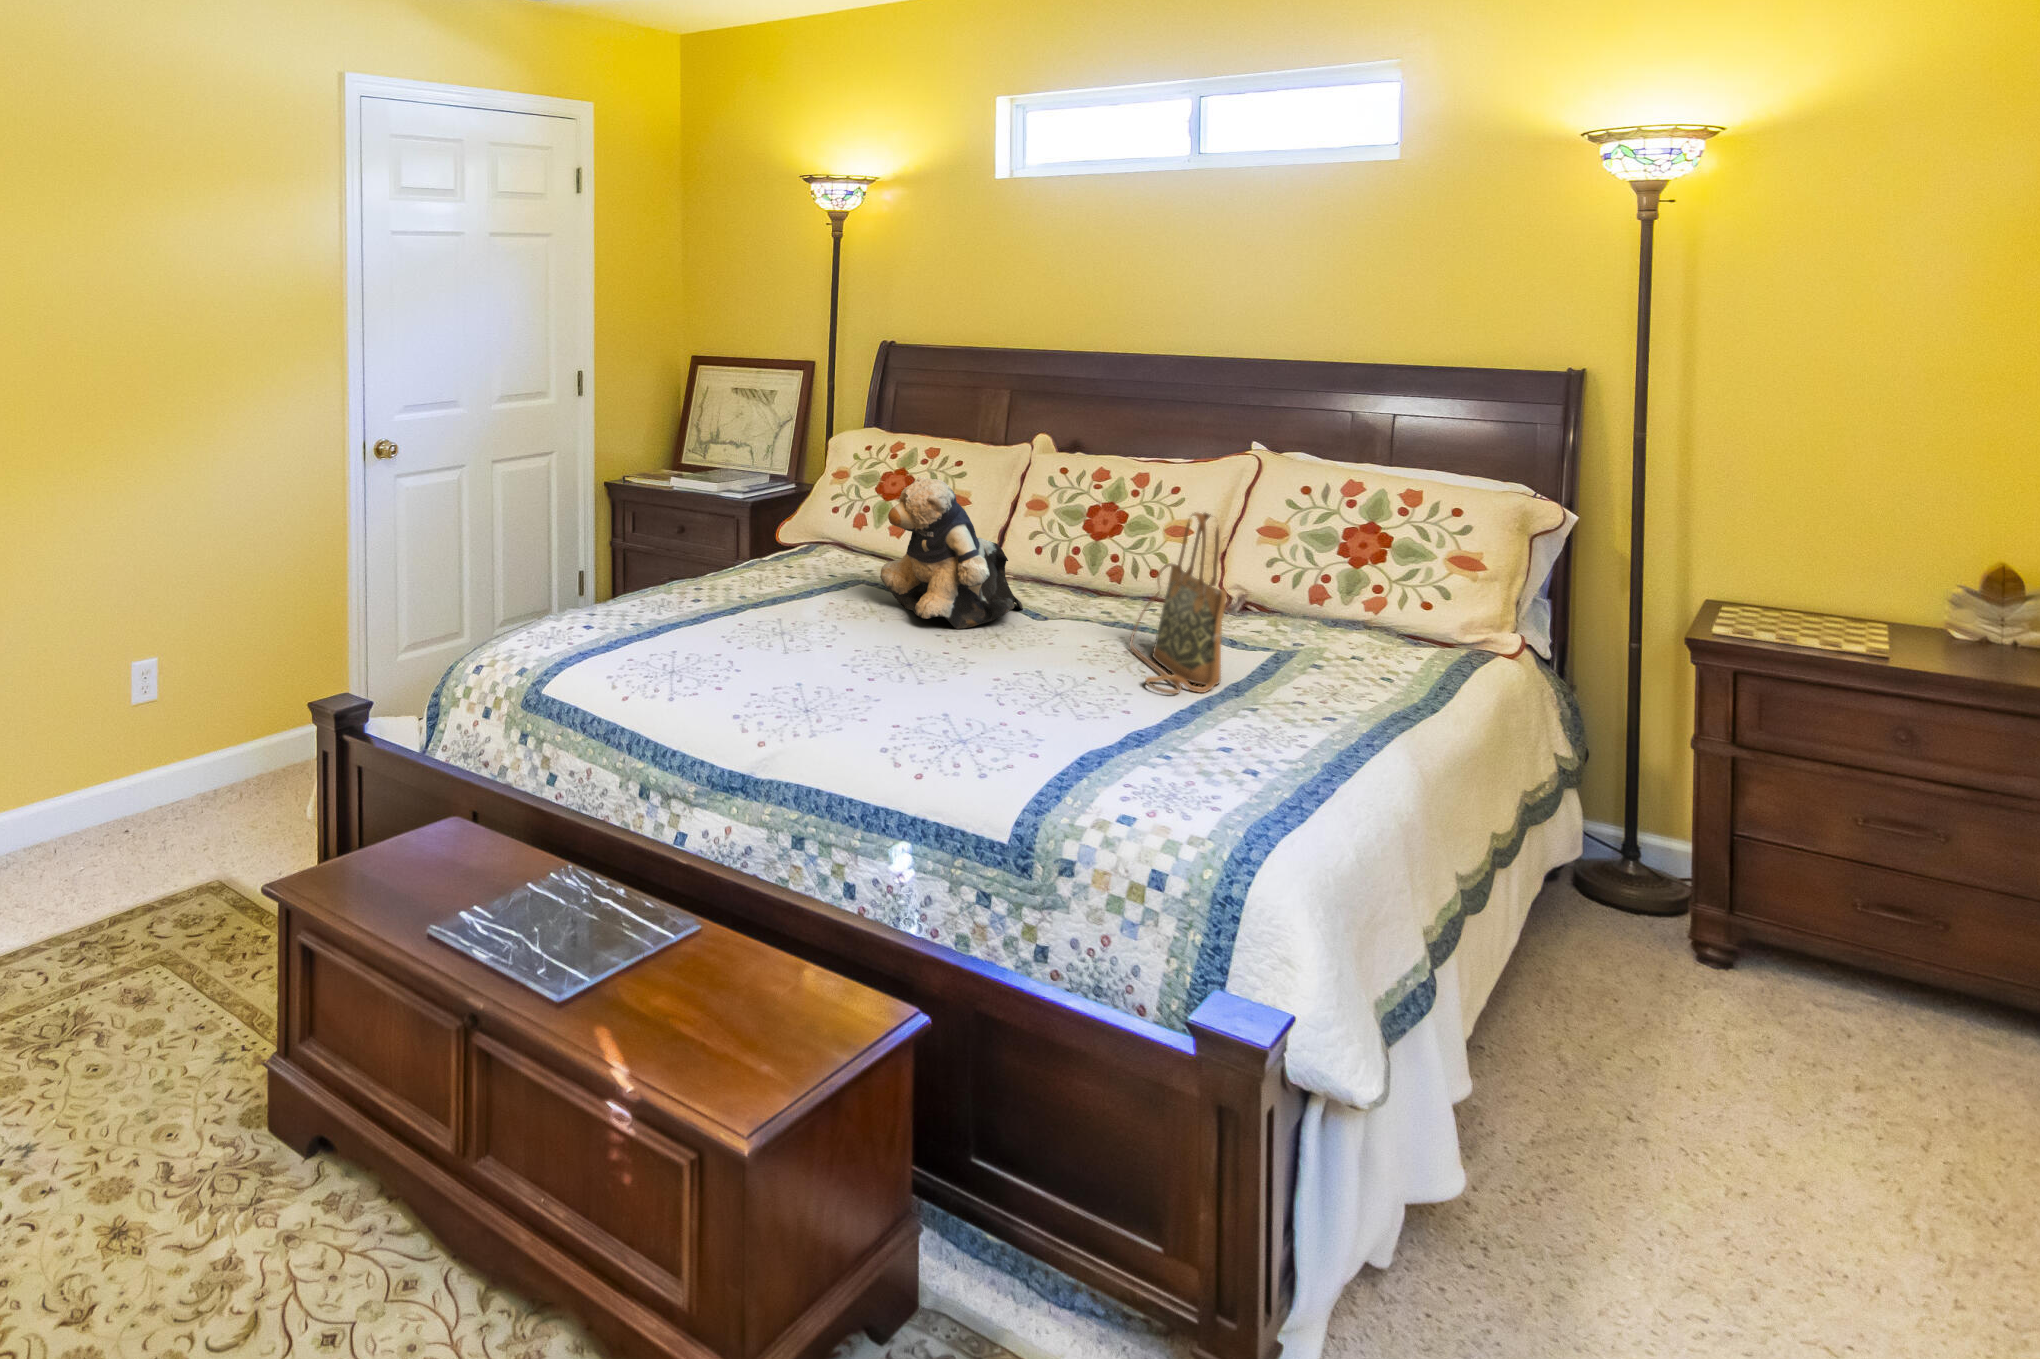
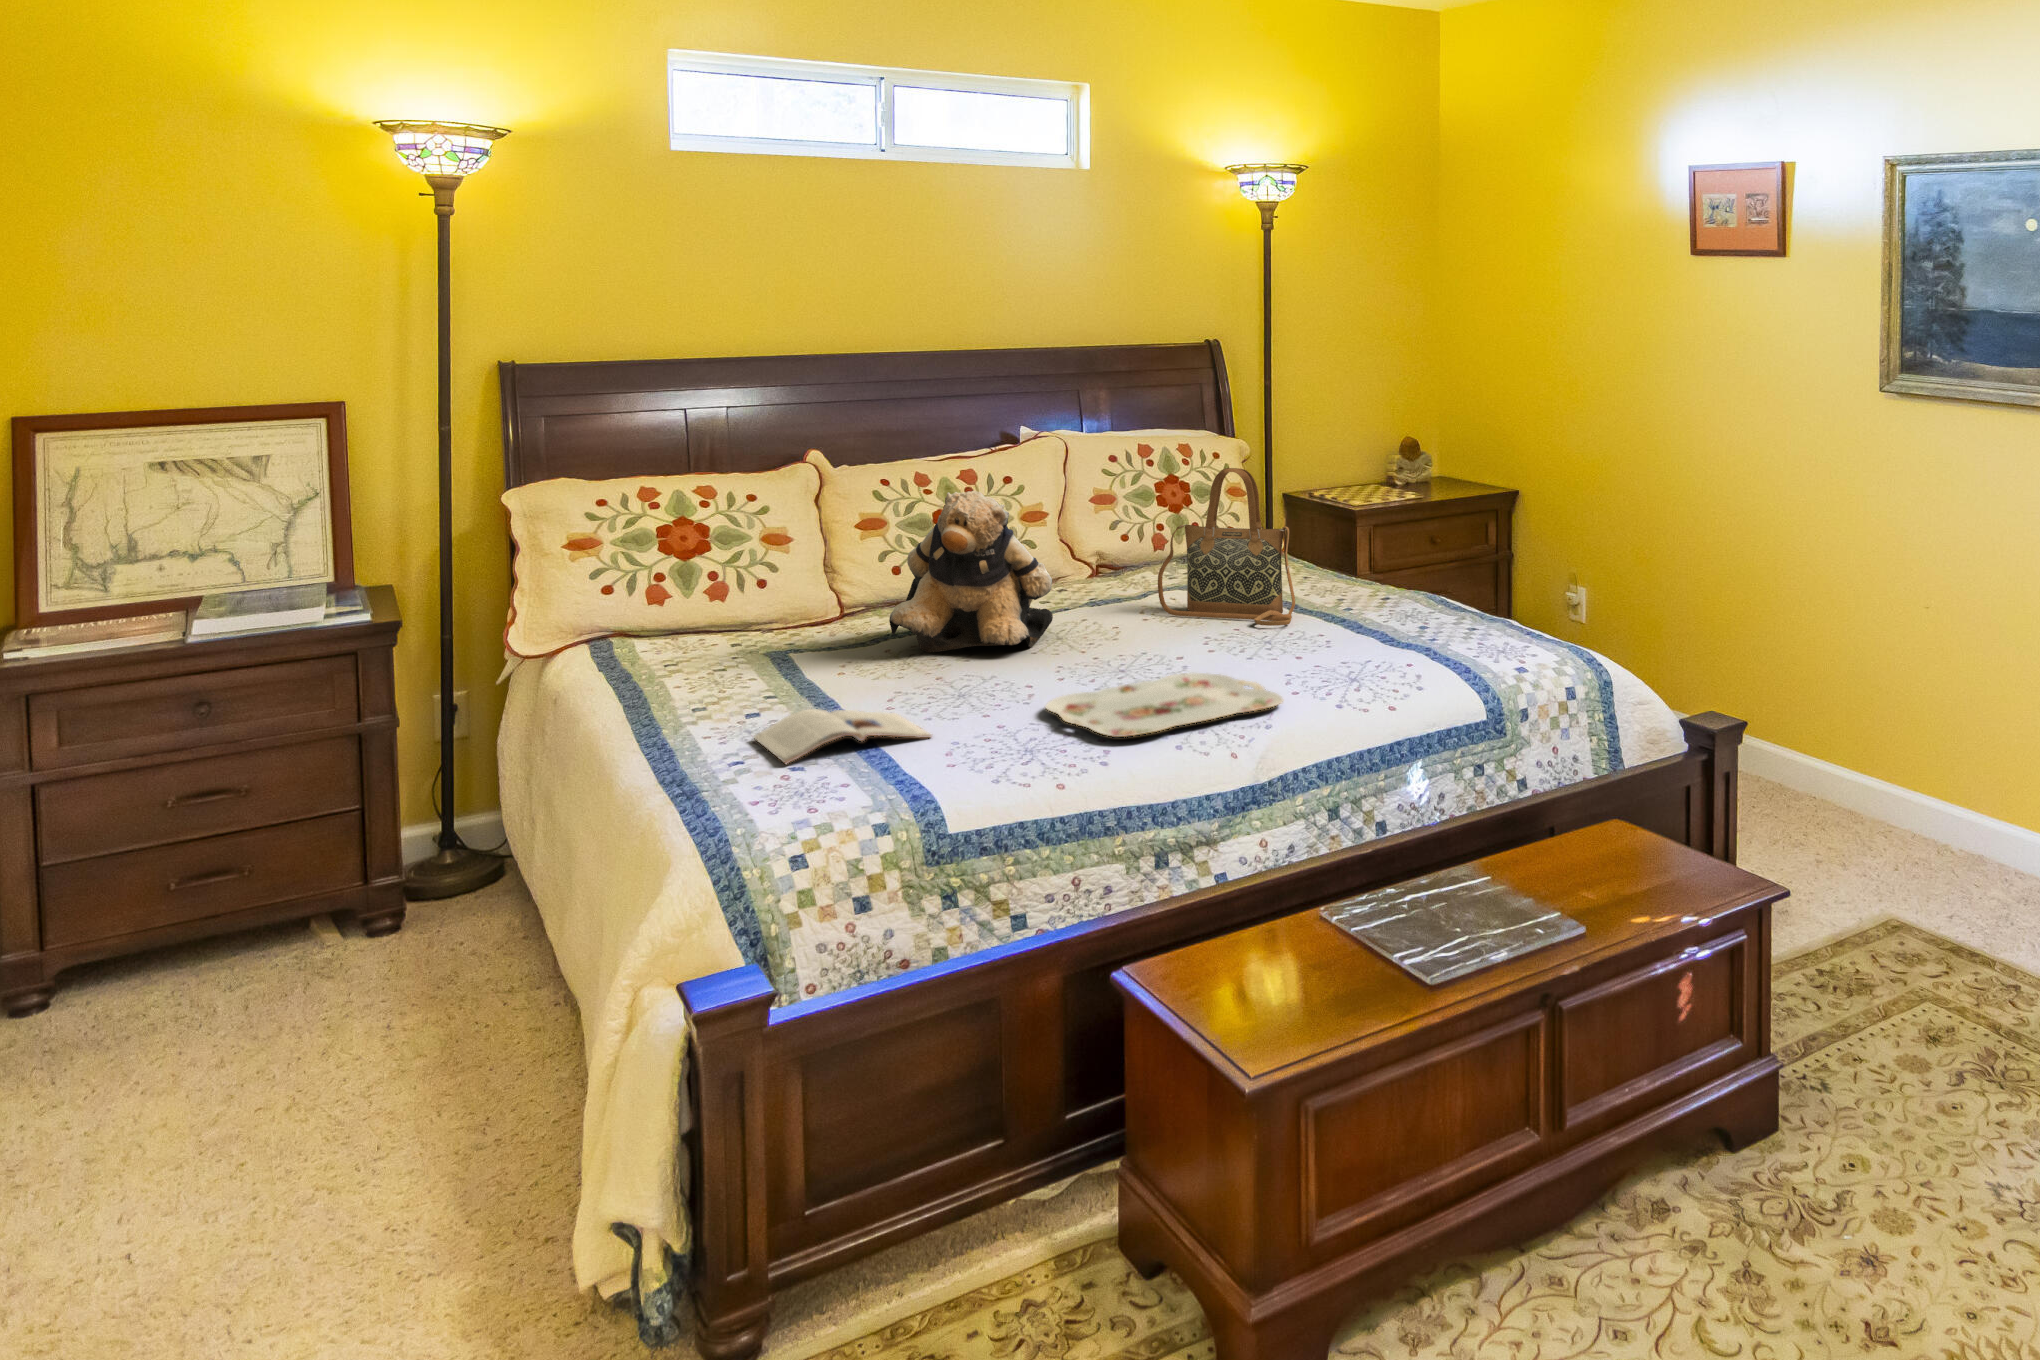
magazine: none [614,602,746,647] -> present [754,709,932,765]
serving tray: none [720,656,942,729] -> present [1046,673,1283,737]

